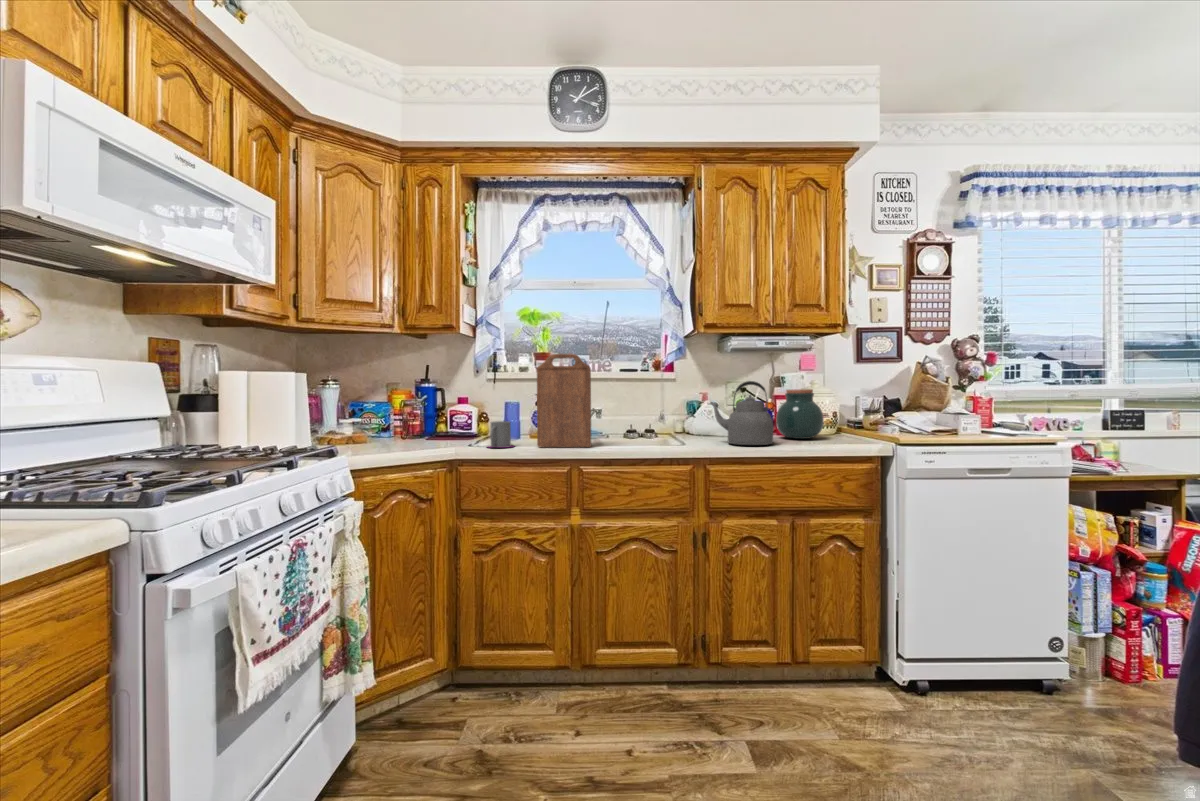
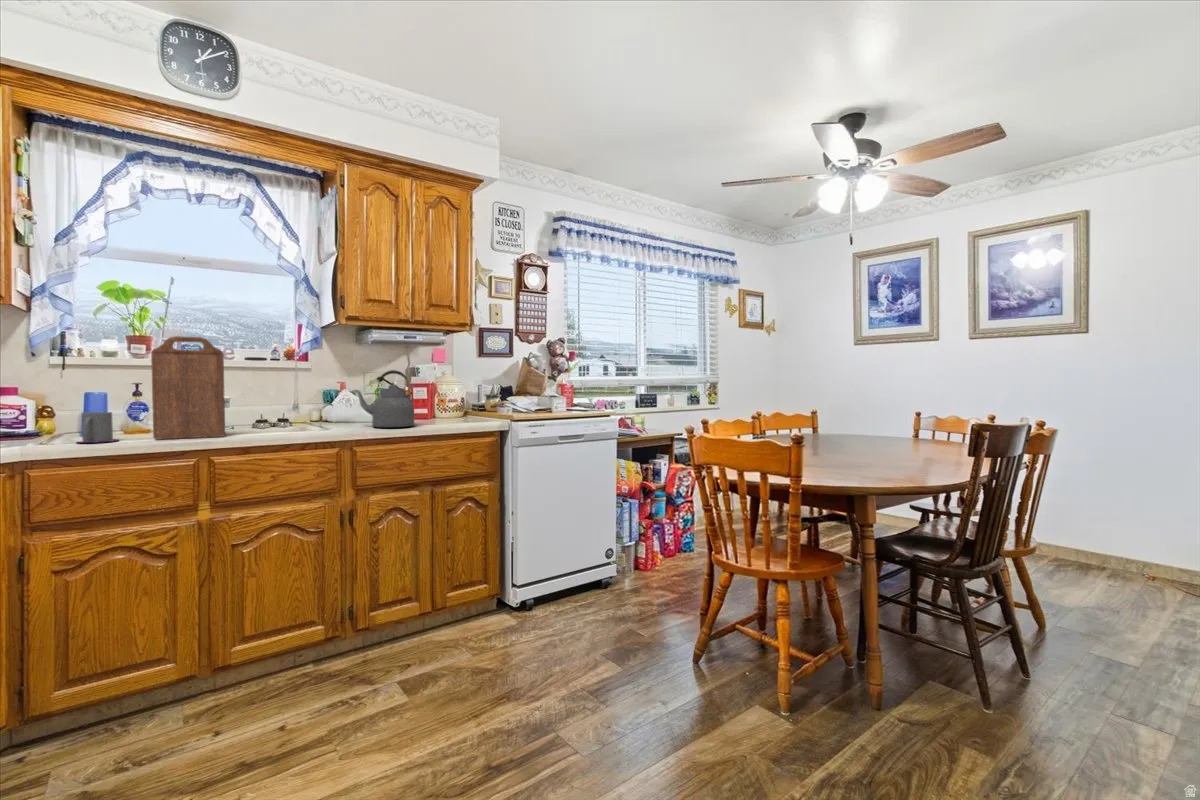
jar: present [776,389,824,439] -> none [415,378,455,421]

